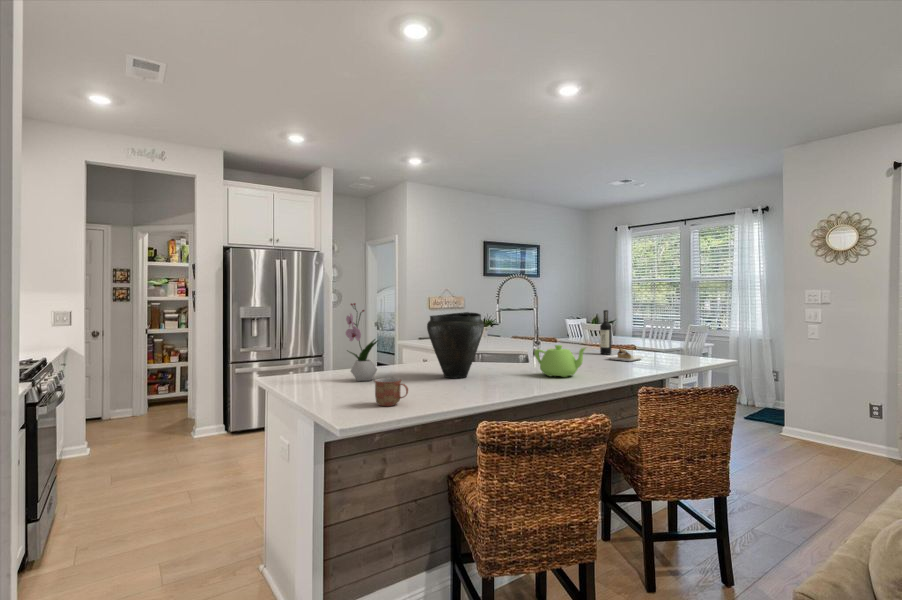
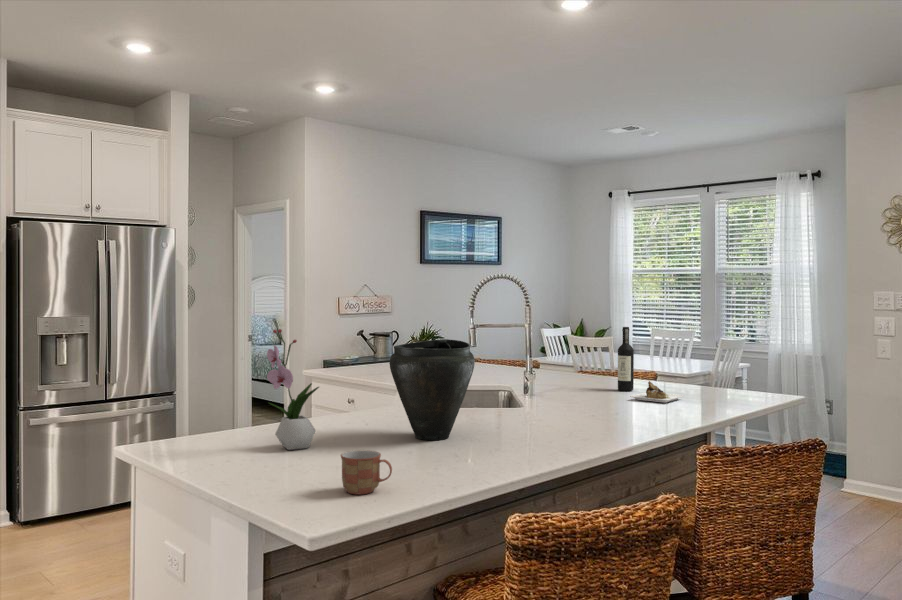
teapot: present [534,345,586,377] -> none [544,386,622,434]

